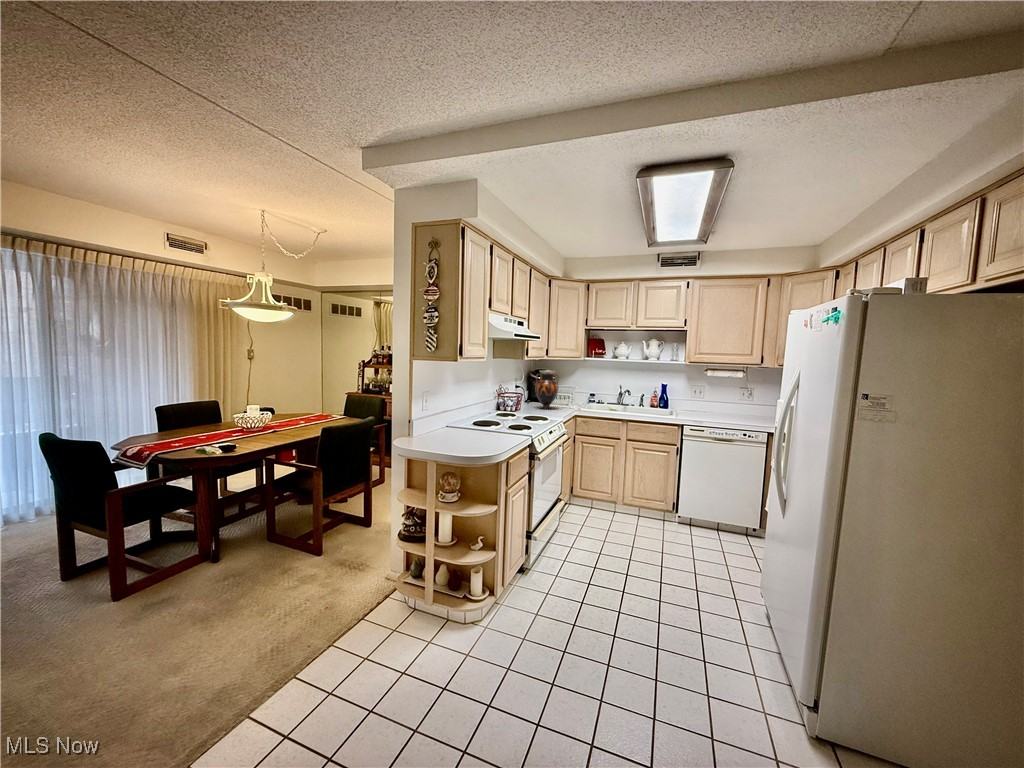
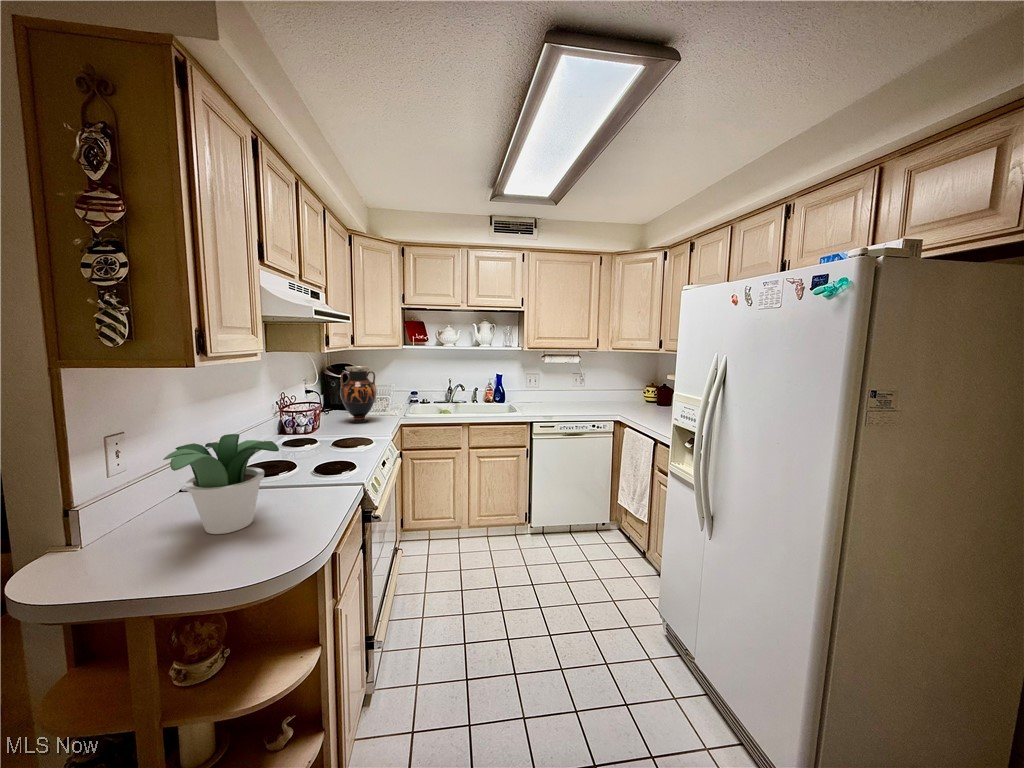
potted plant: none [443,394,486,438] -> present [163,434,279,534]

